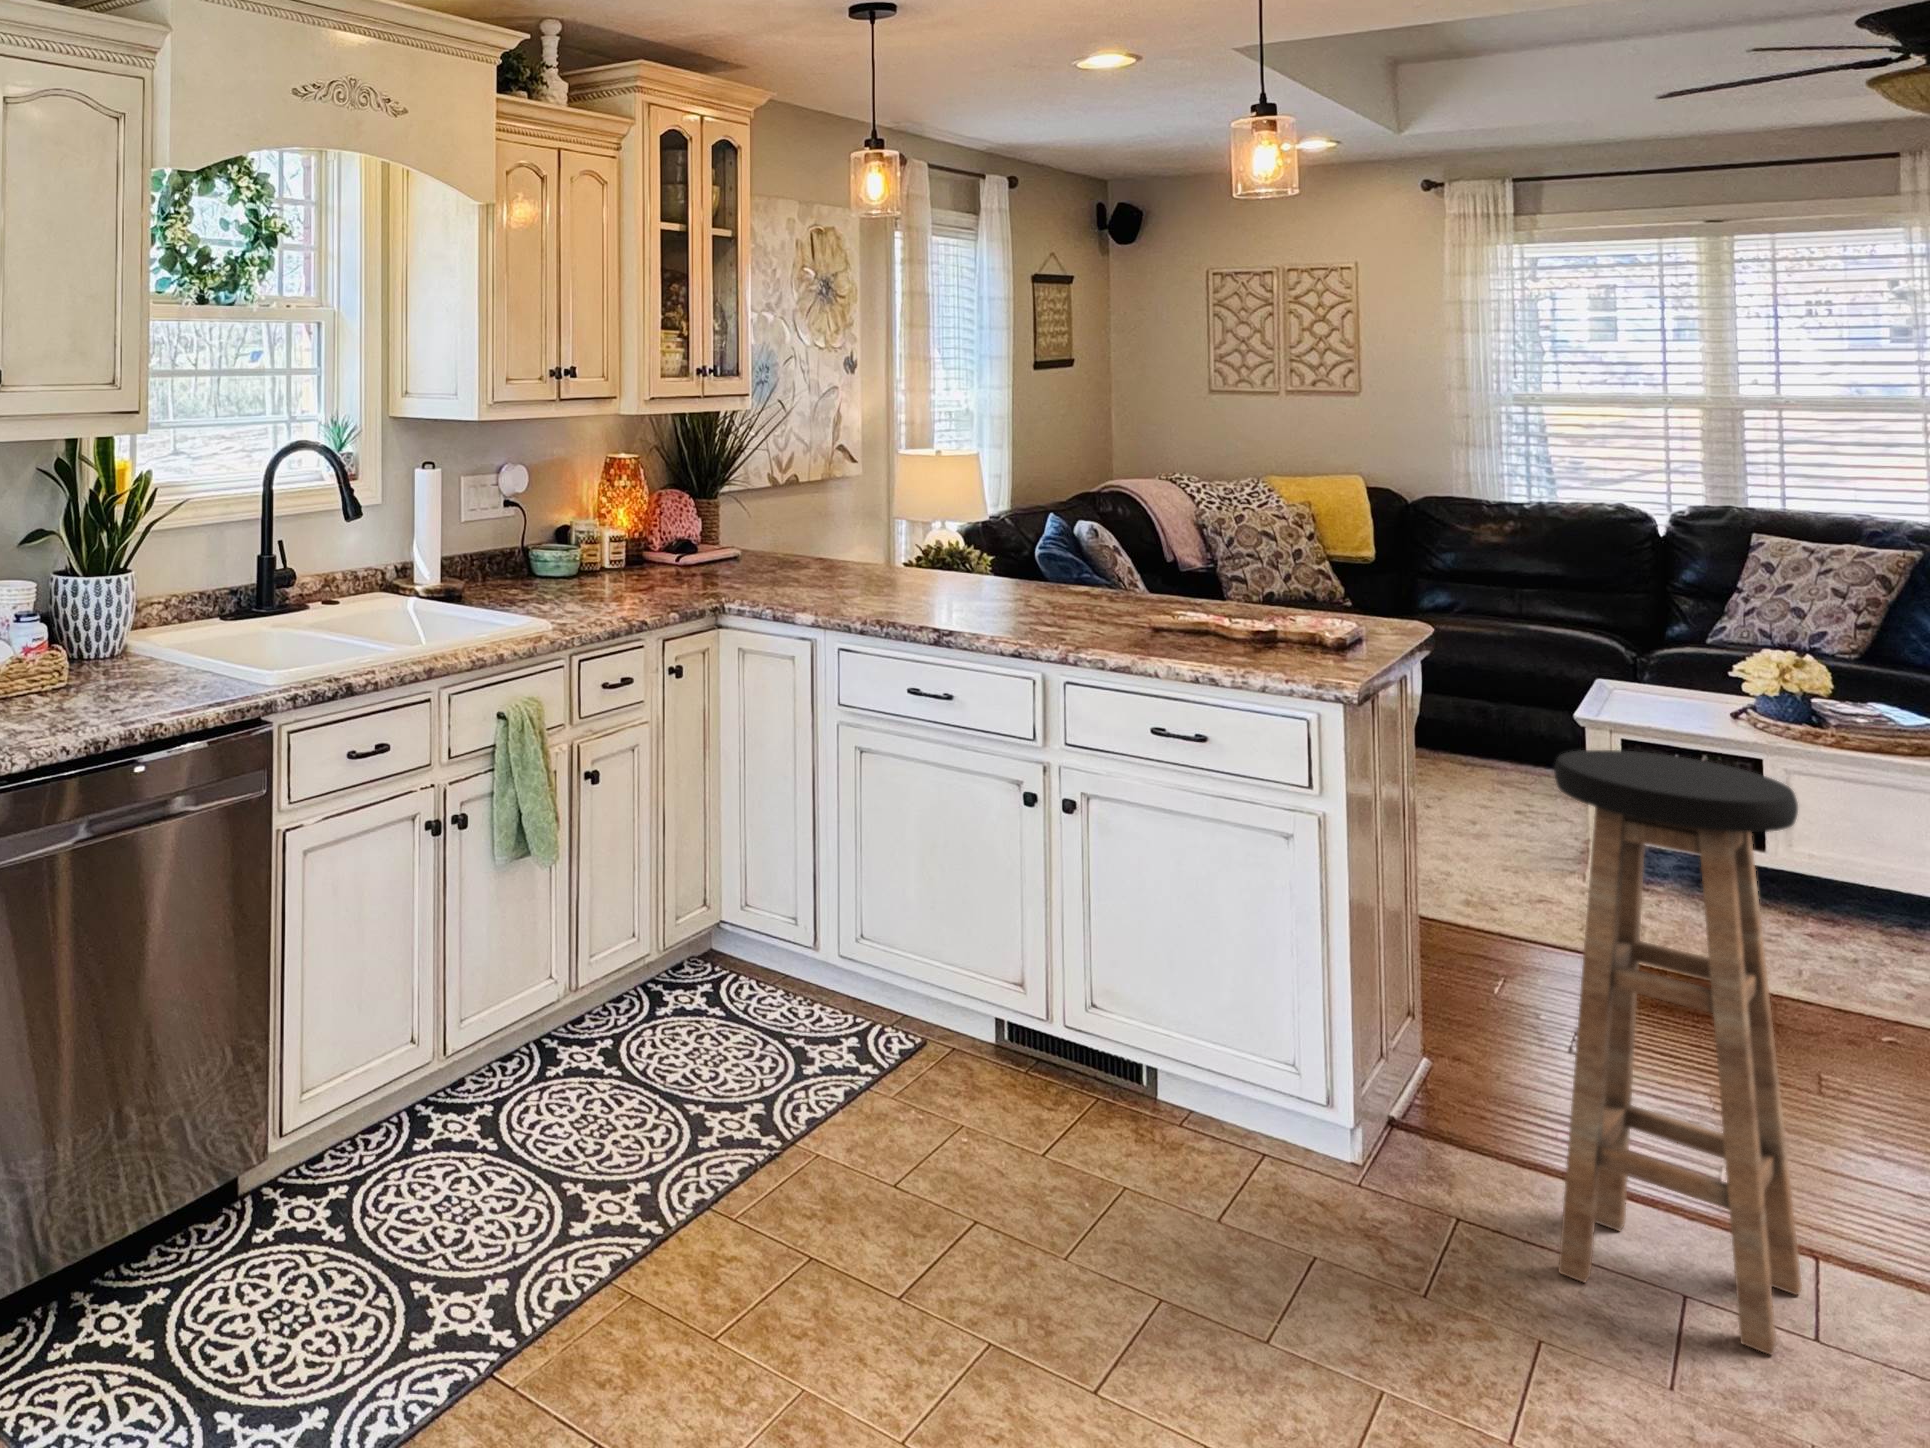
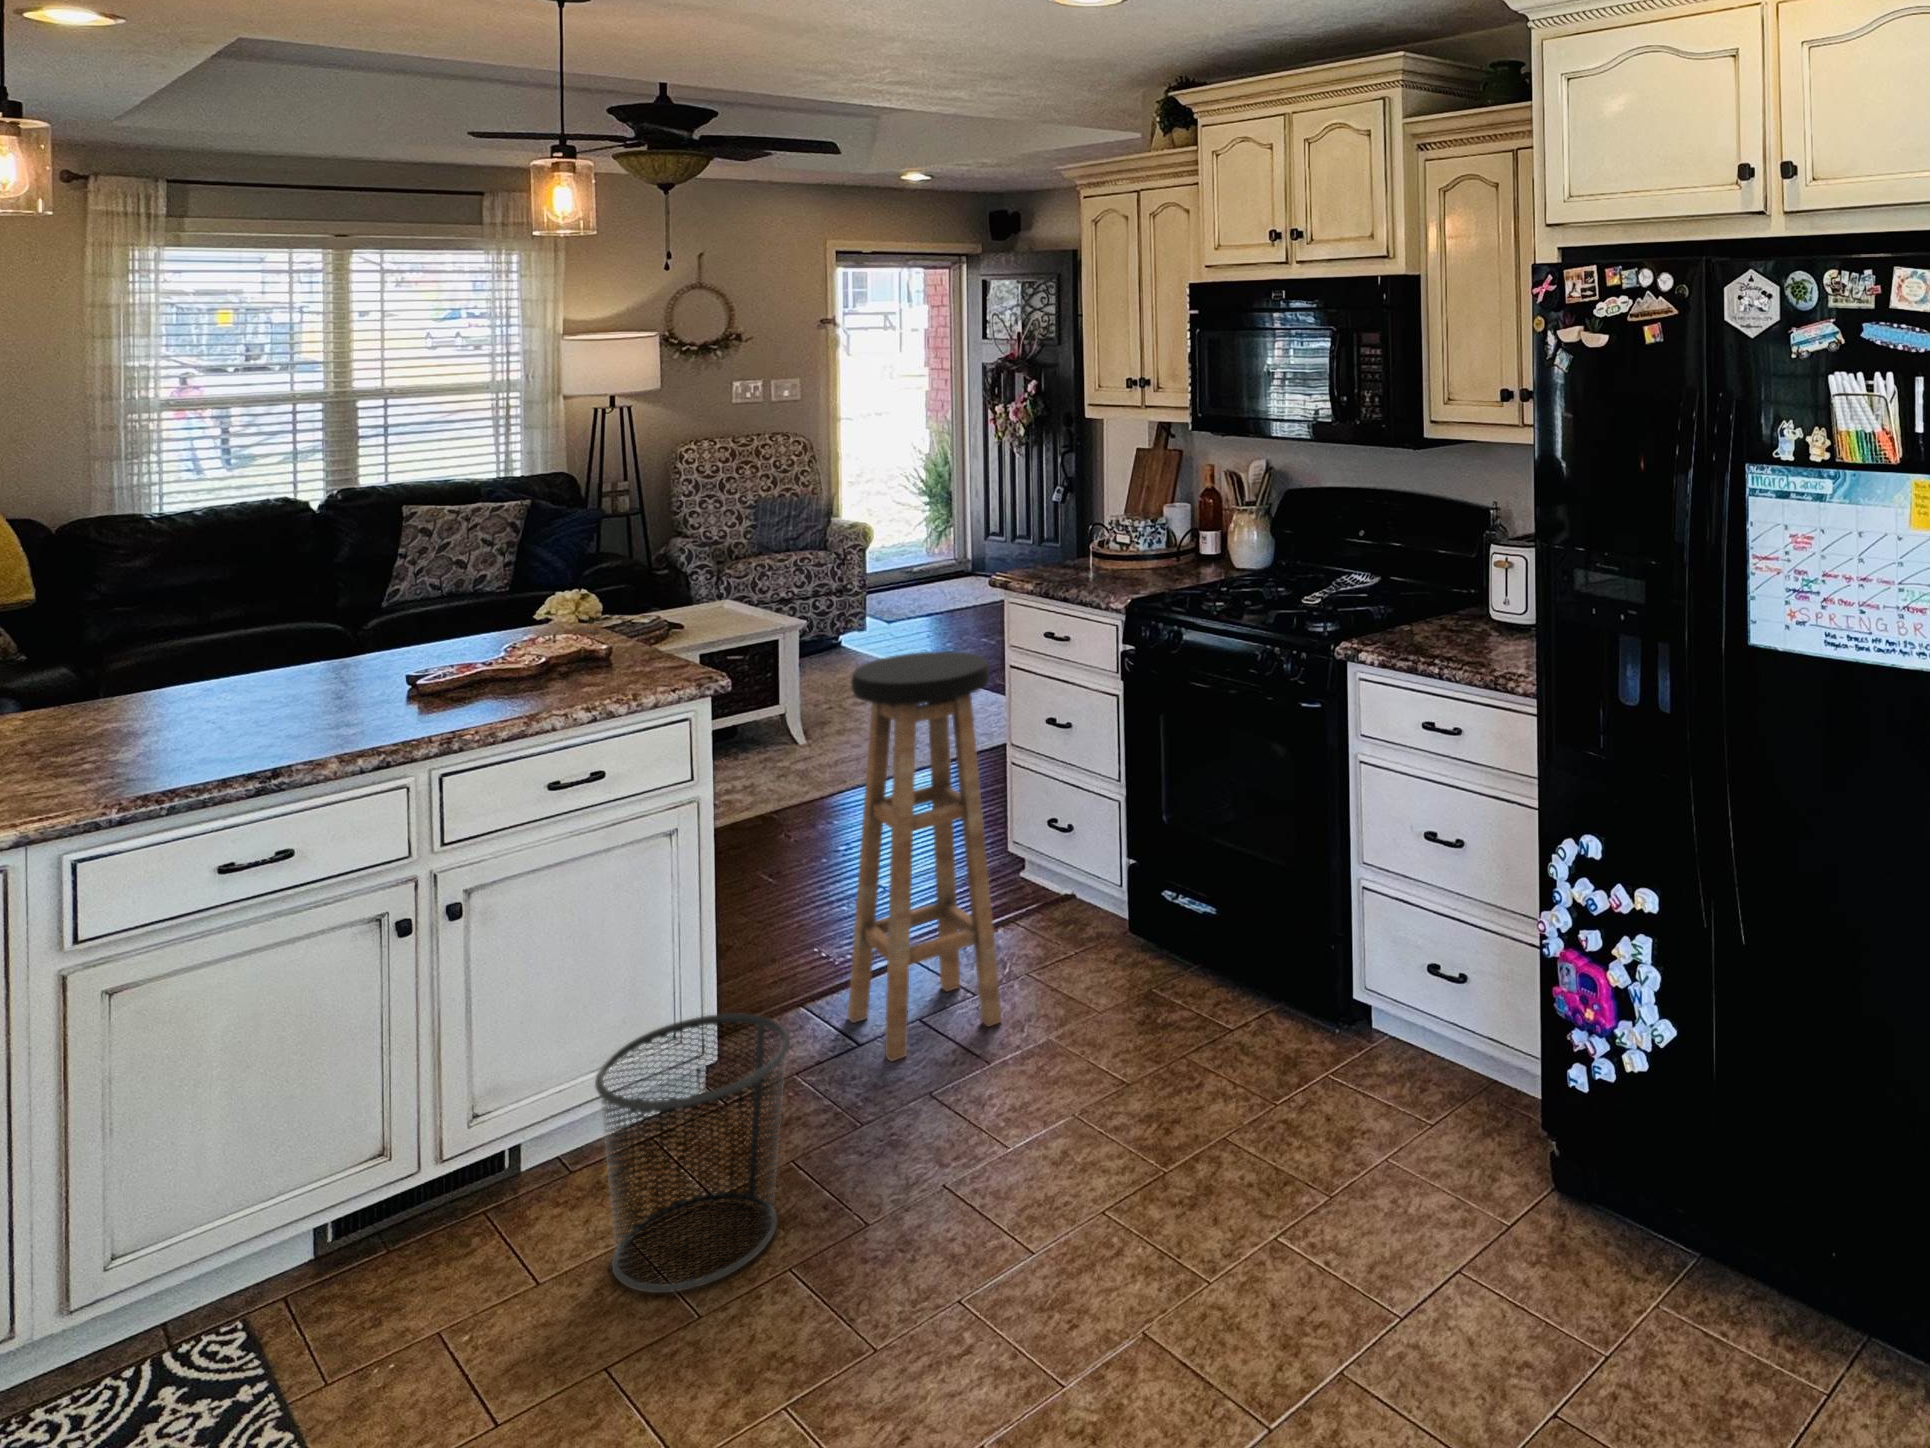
waste bin: none [1048,989,1248,1263] -> present [595,1013,790,1293]

